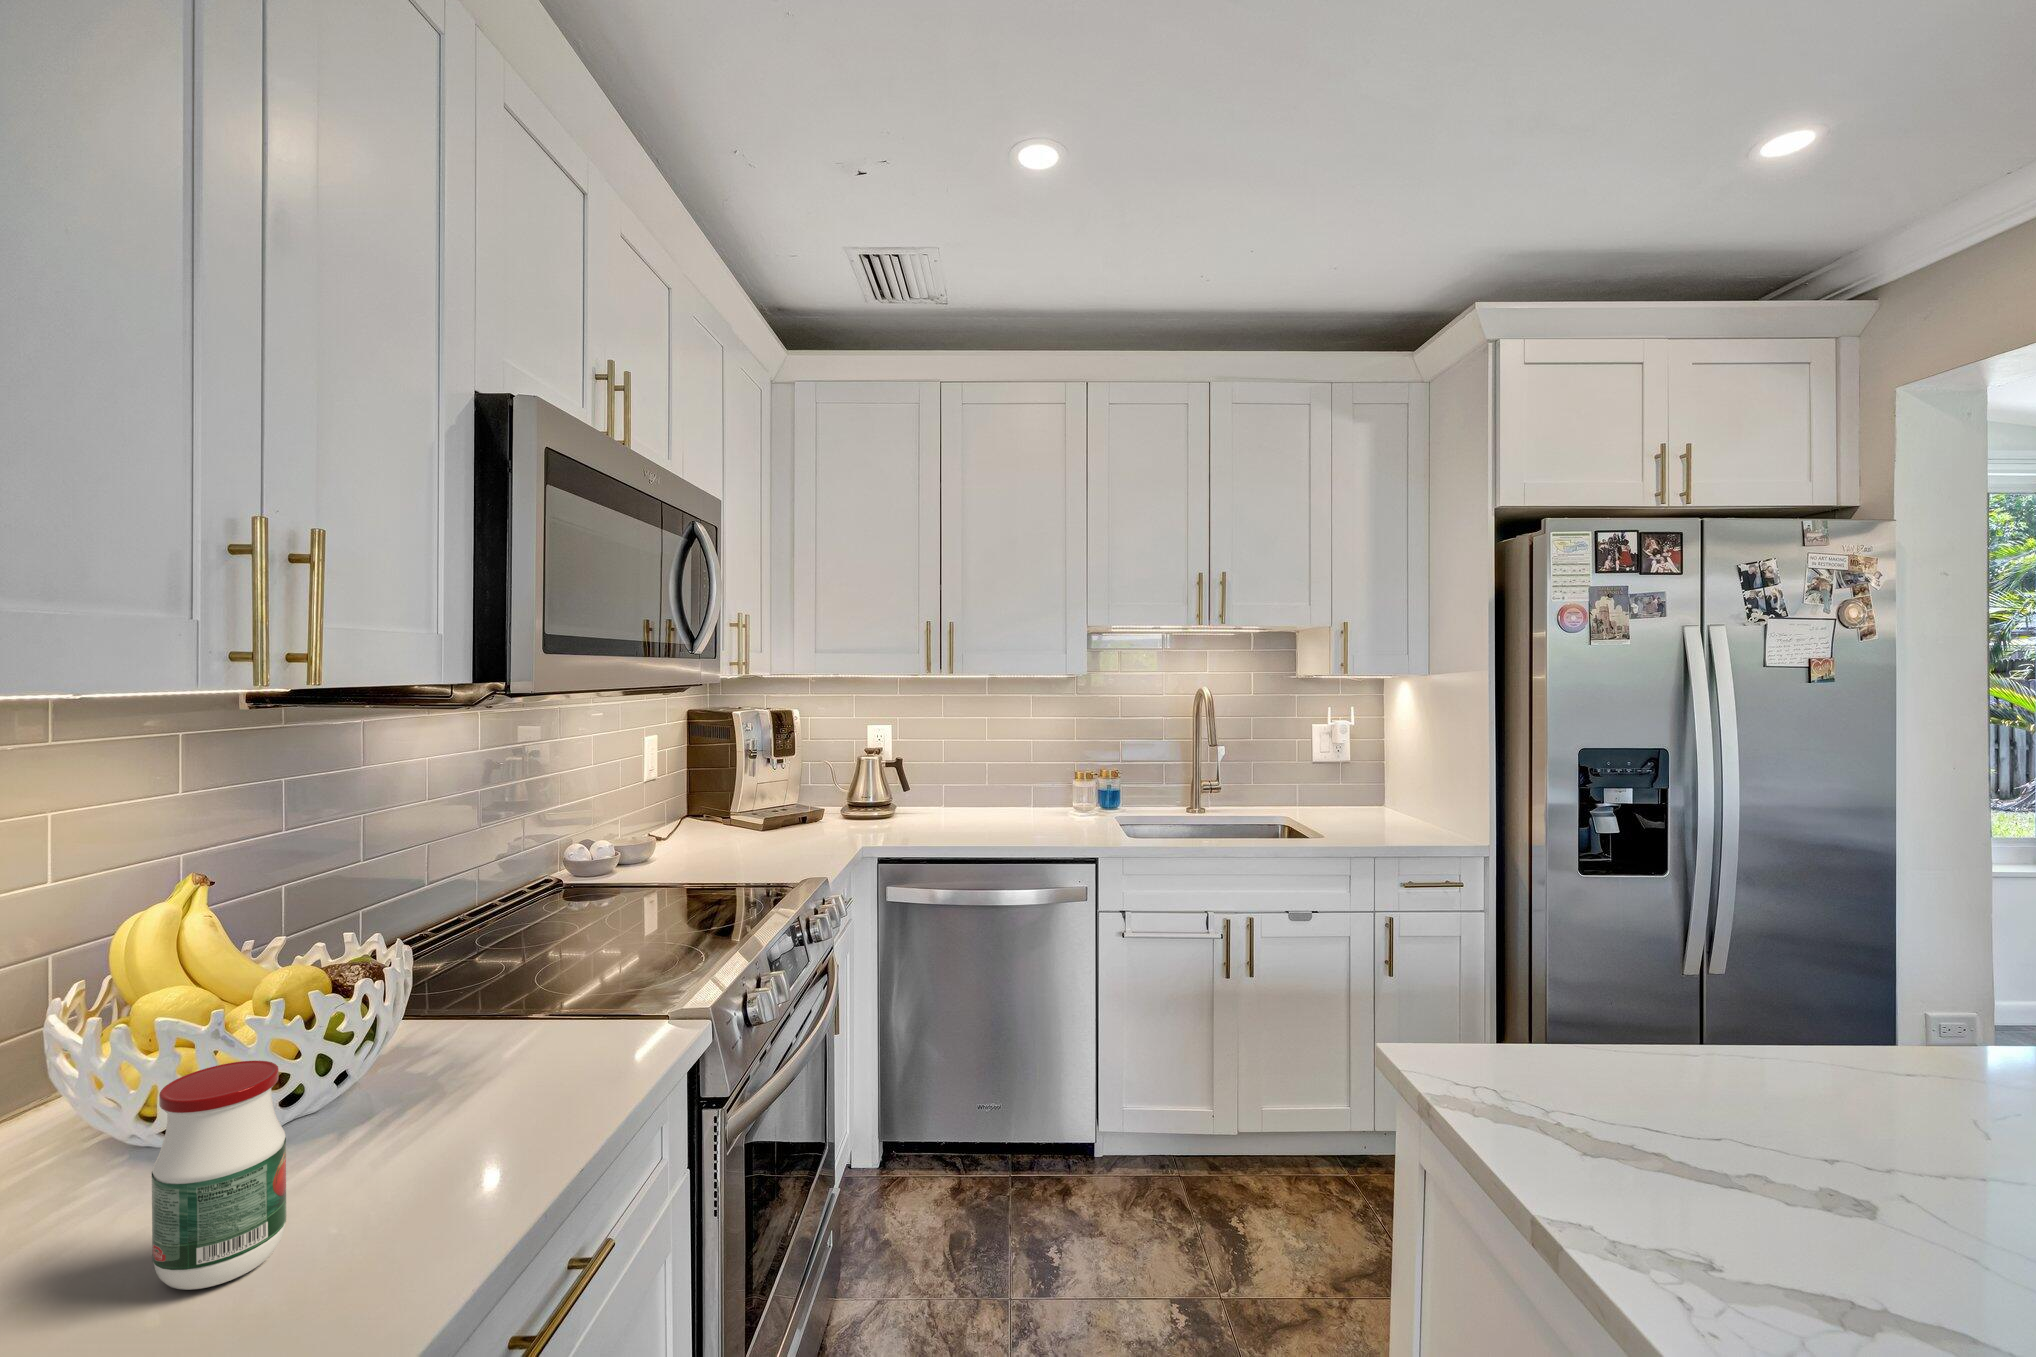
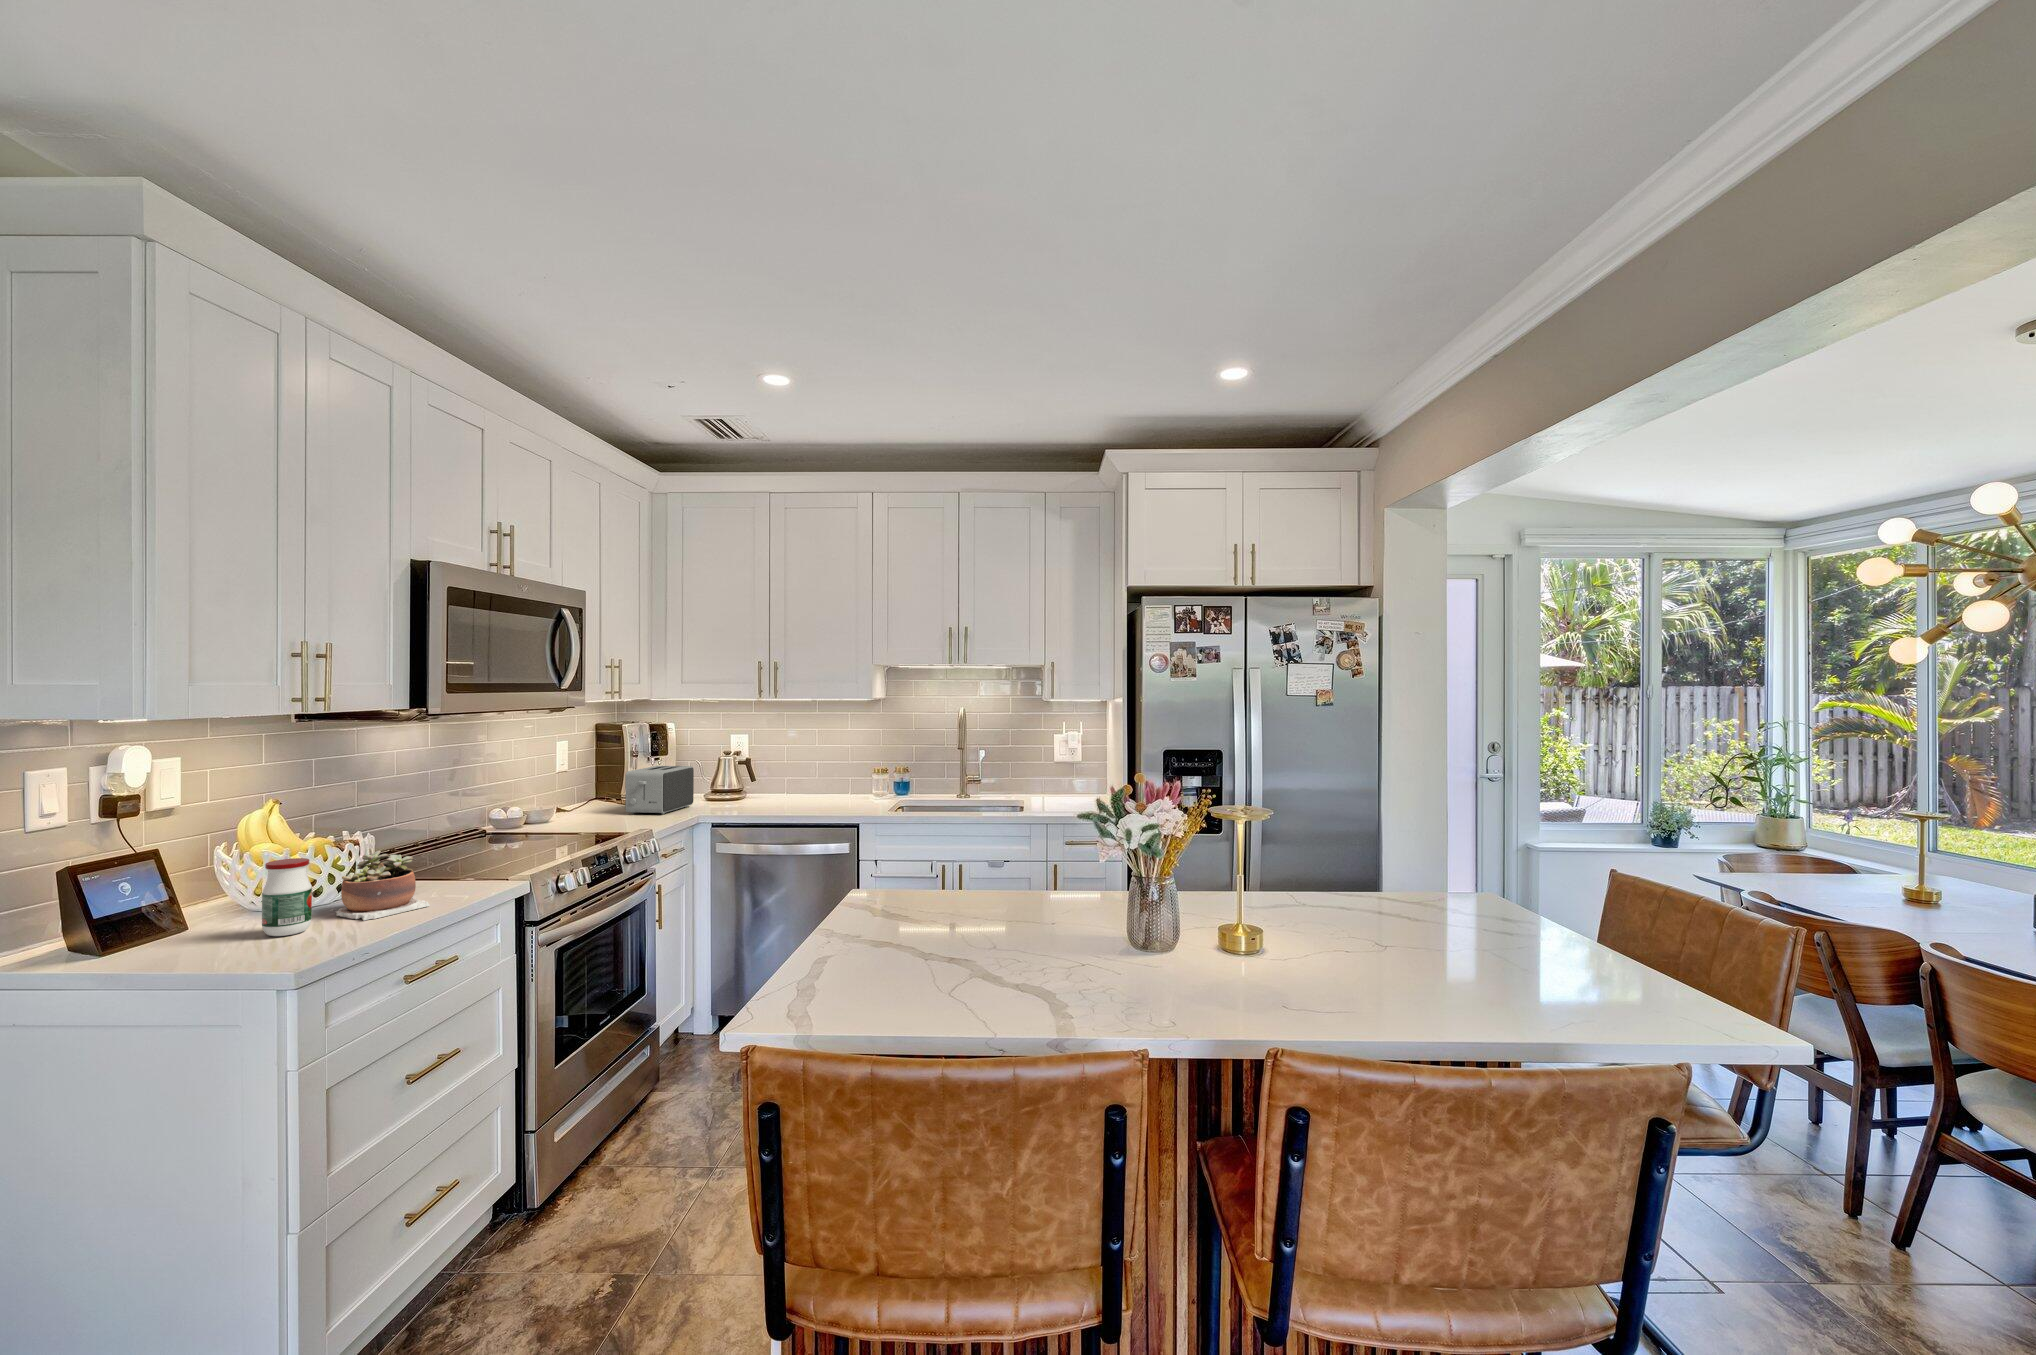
toaster: none [756,770,845,847] -> present [625,766,694,814]
succulent plant: none [325,1000,552,1199] -> present [330,850,430,920]

